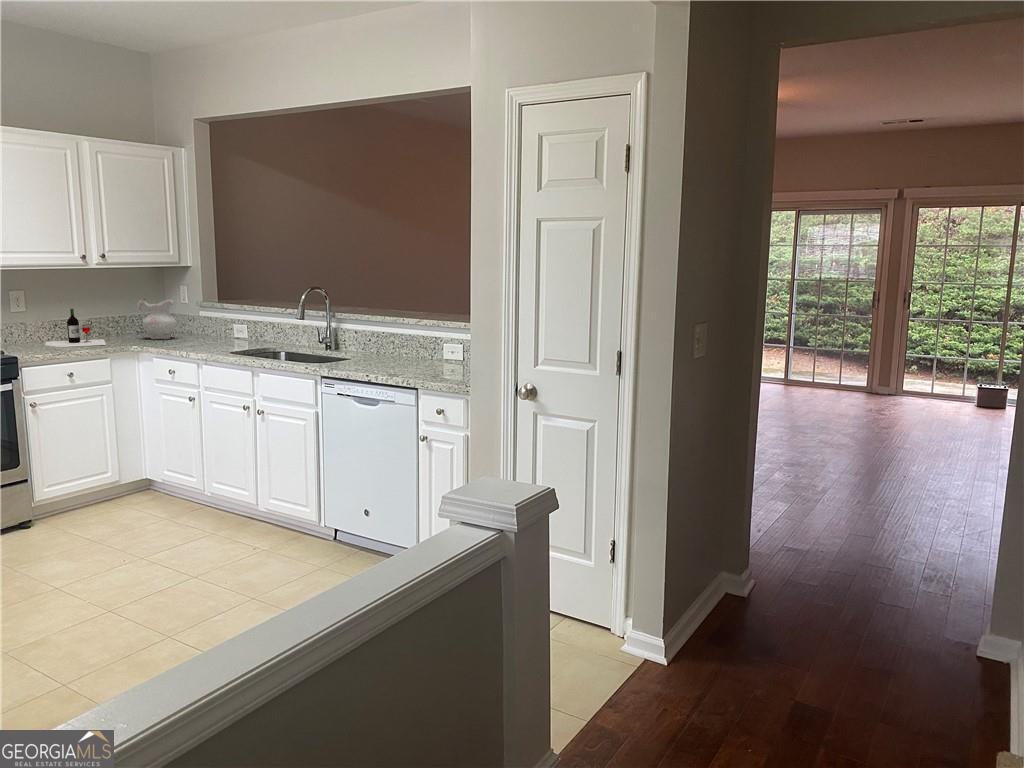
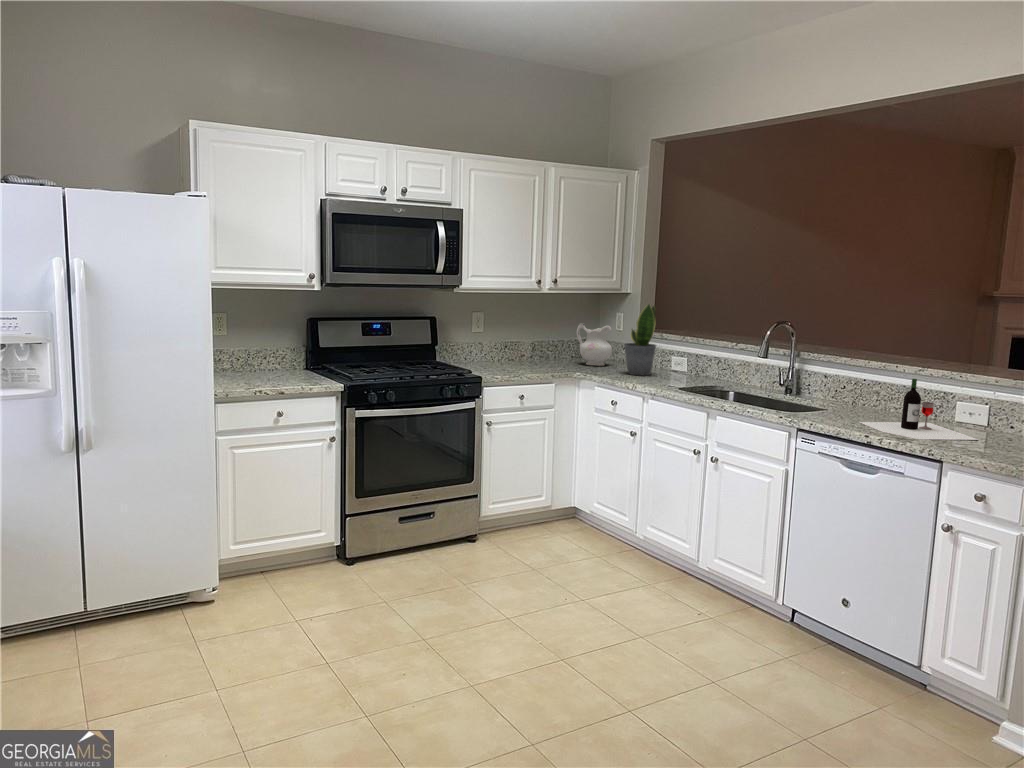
potted plant: none [182,275,215,345] -> present [624,304,656,375]
wine bottle: present [45,309,106,347] -> present [860,379,978,440]

